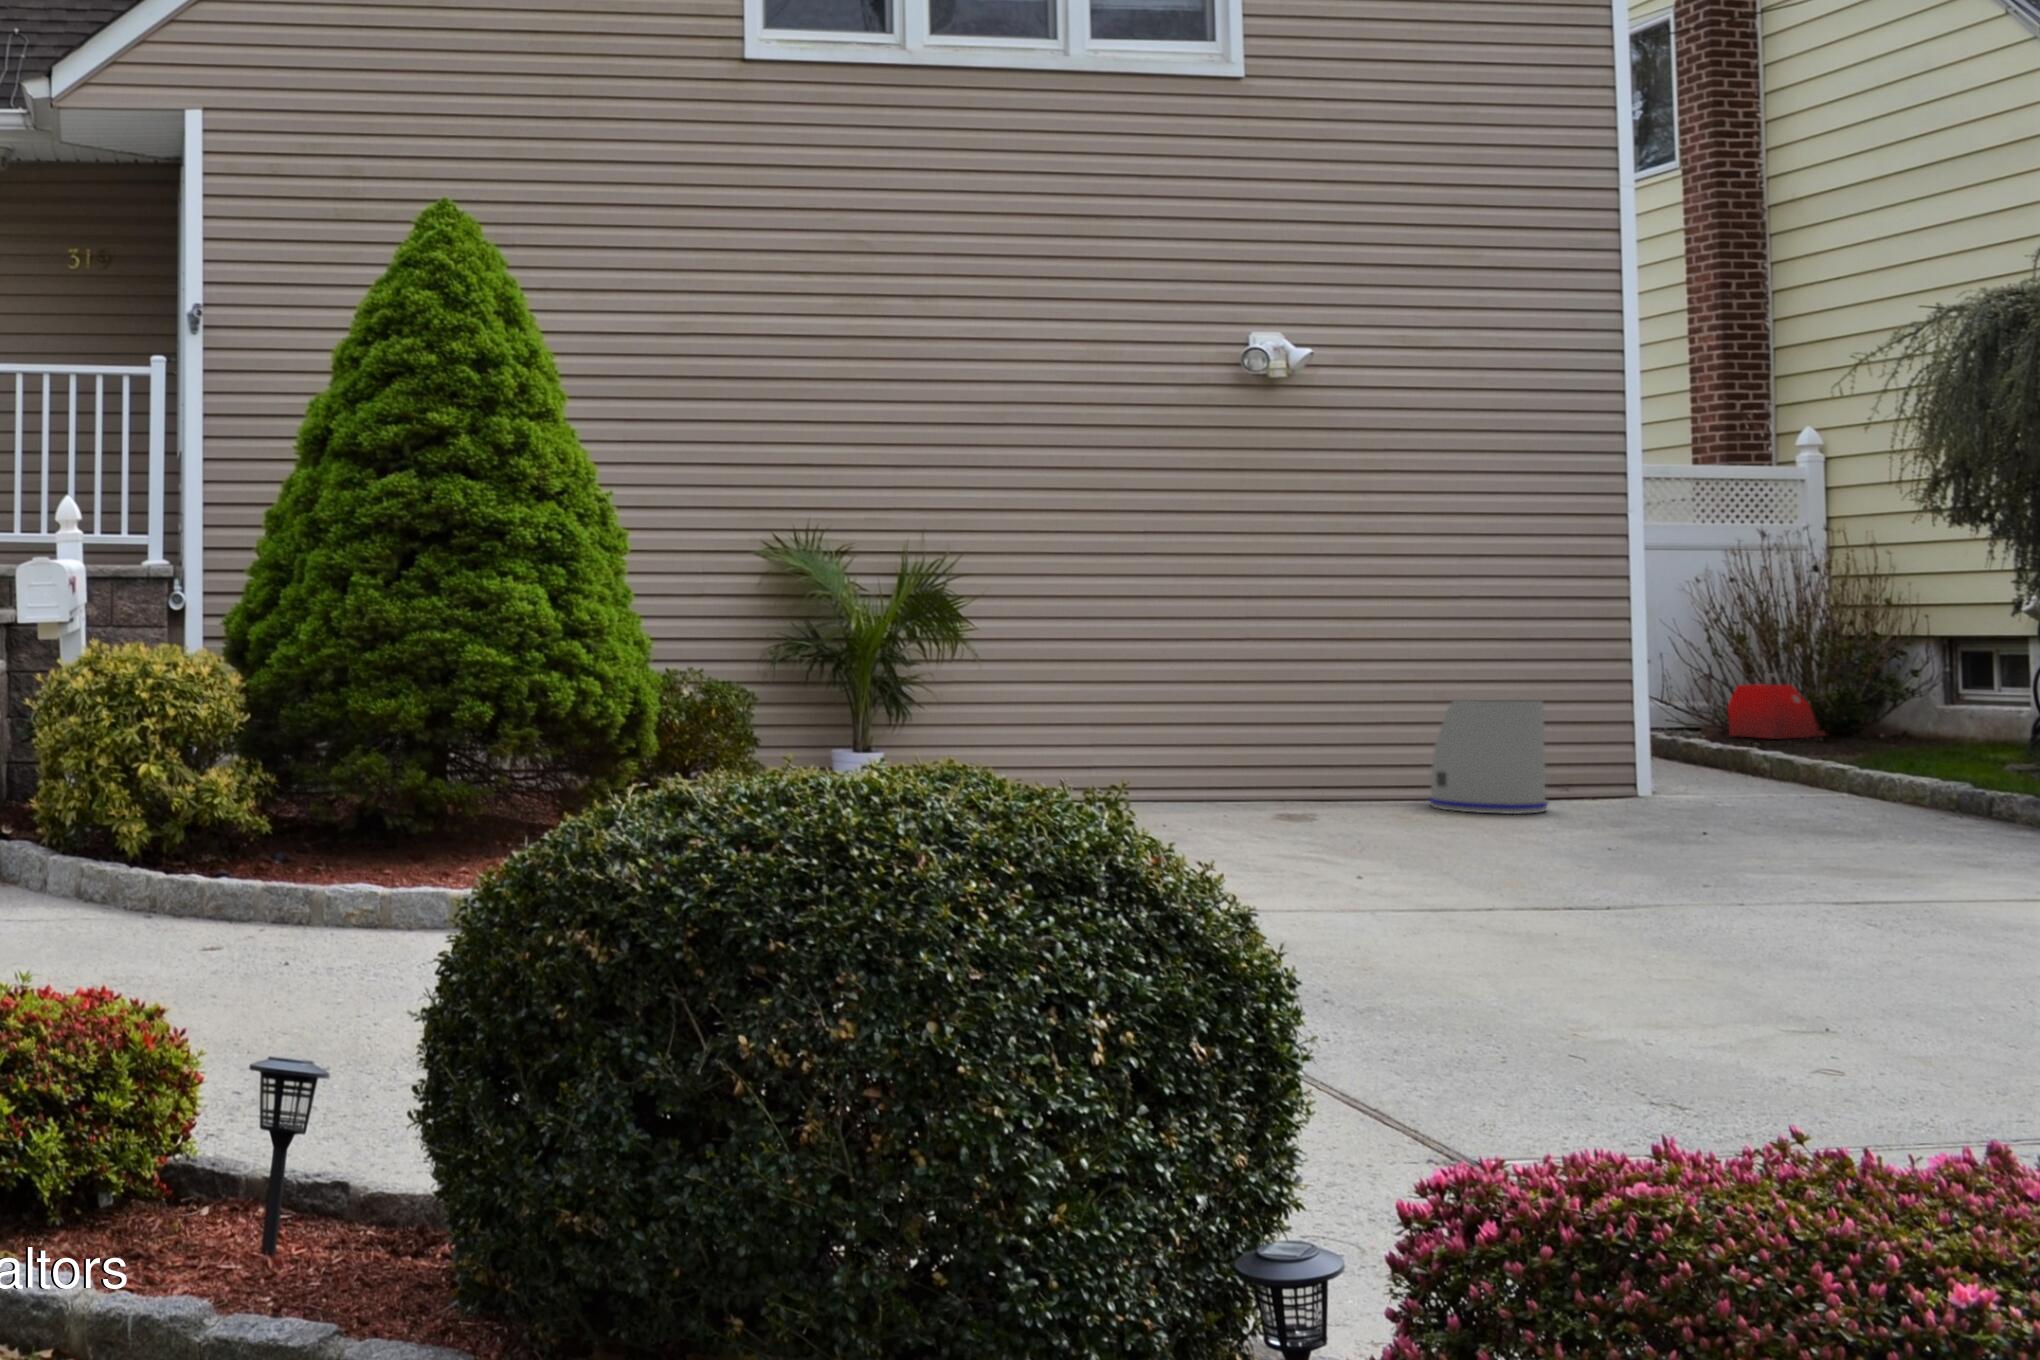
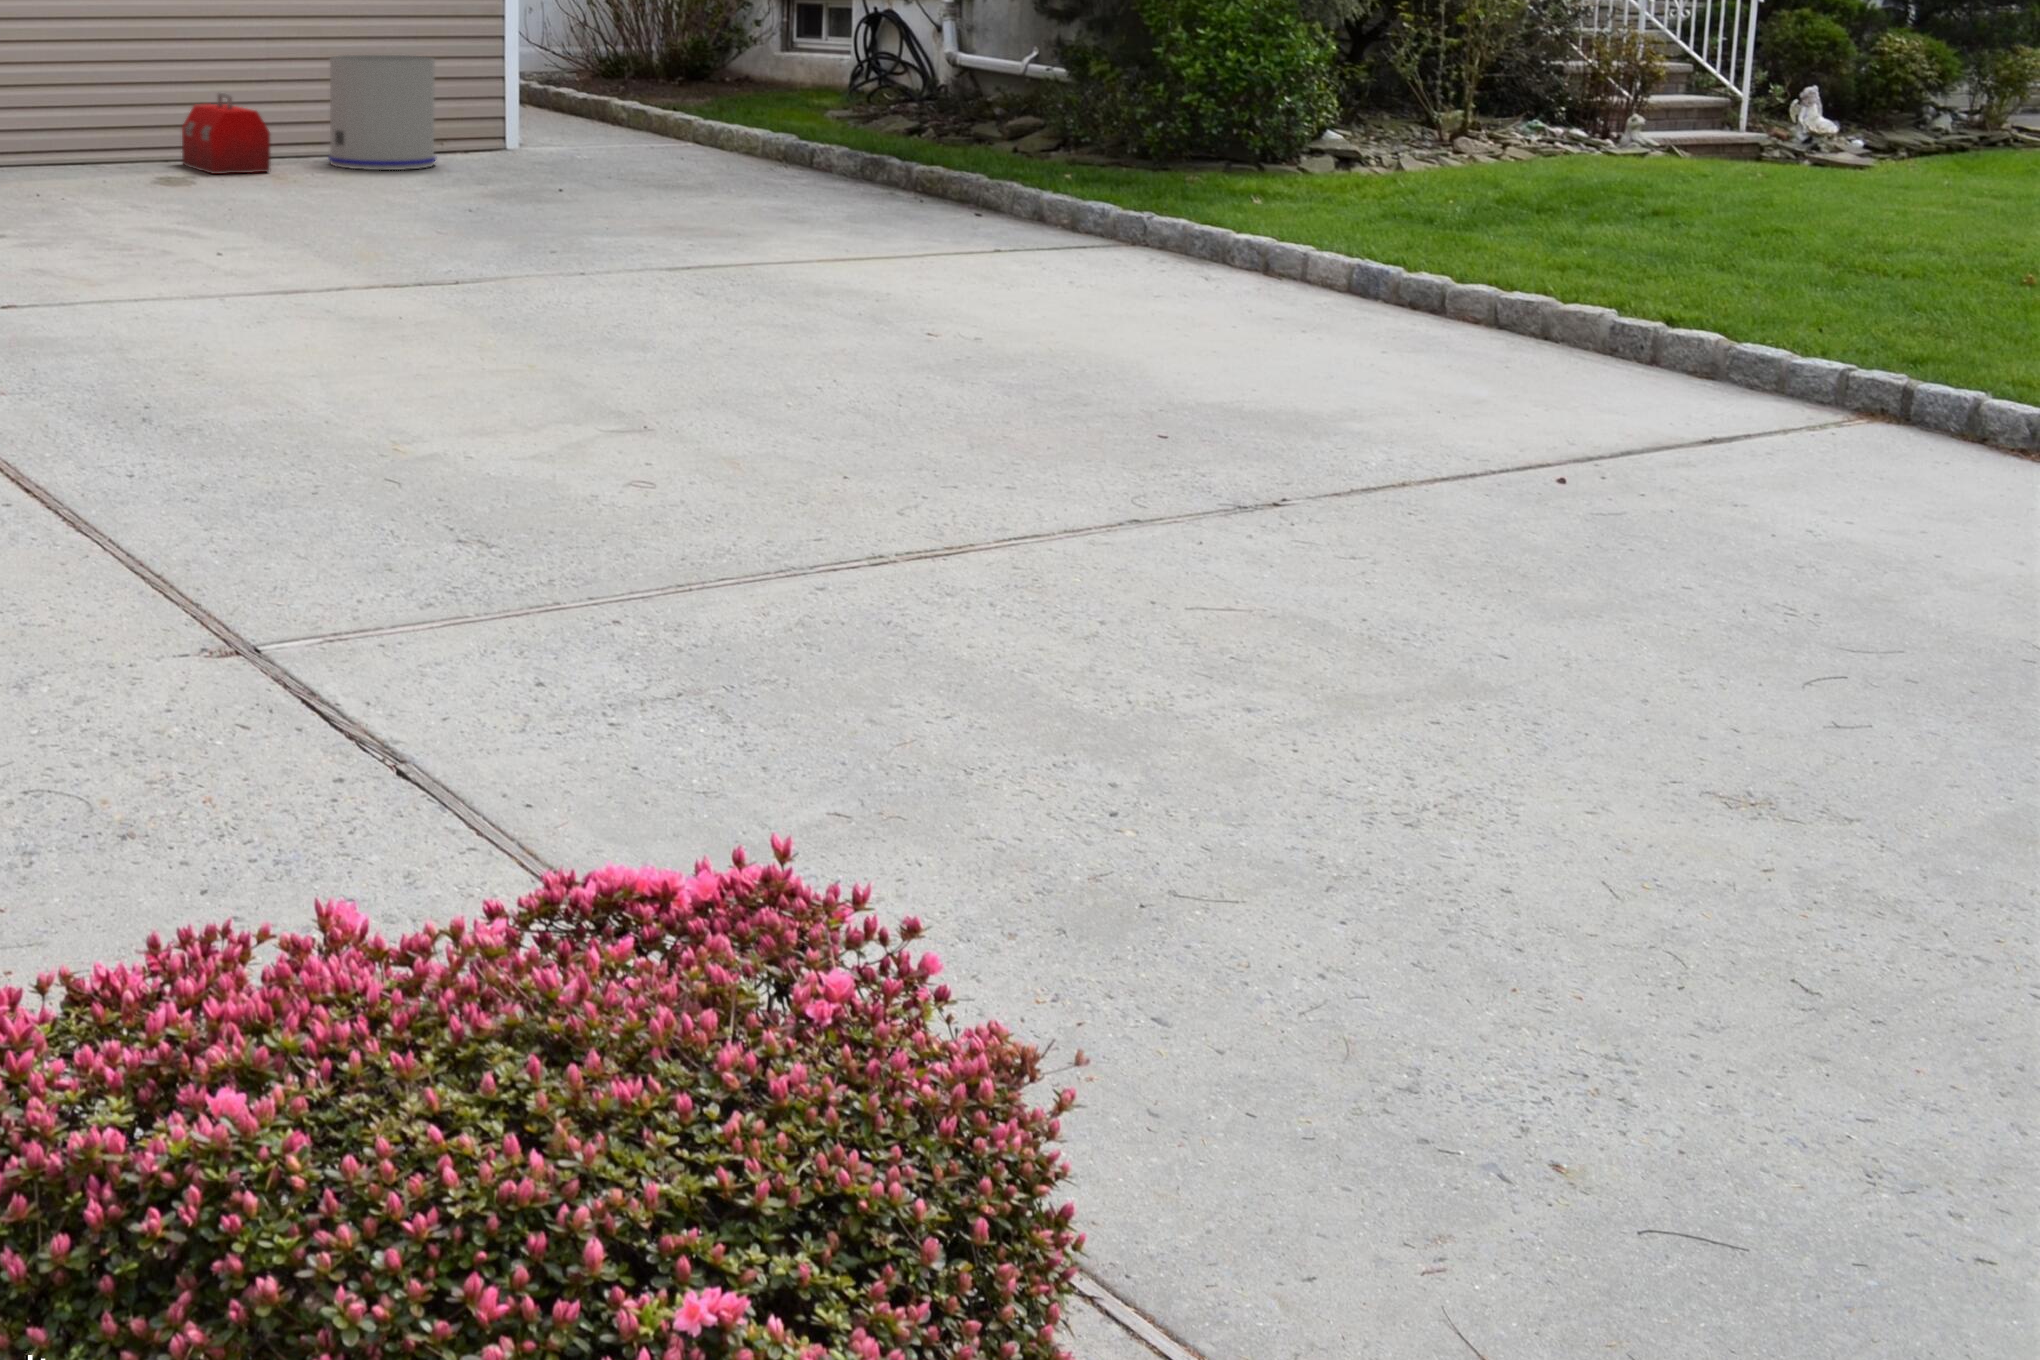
toolbox: present [1728,673,1824,739] -> present [182,93,271,174]

